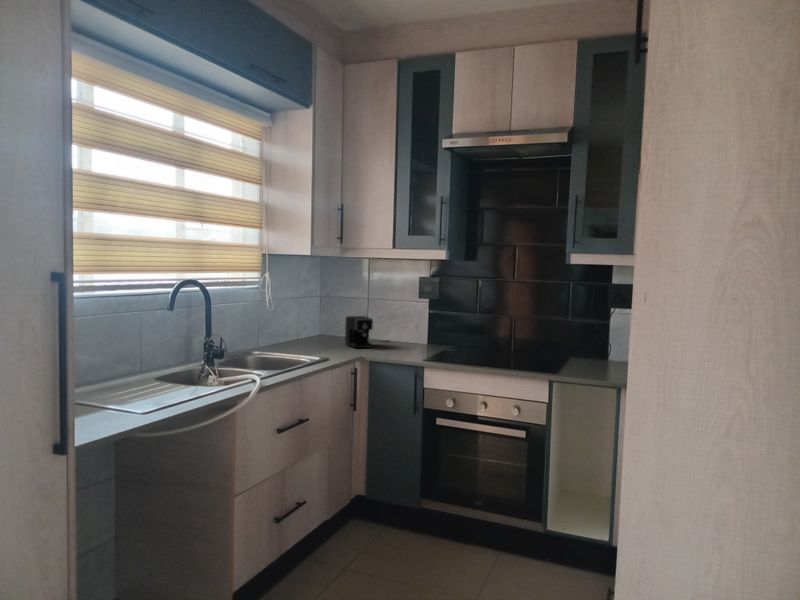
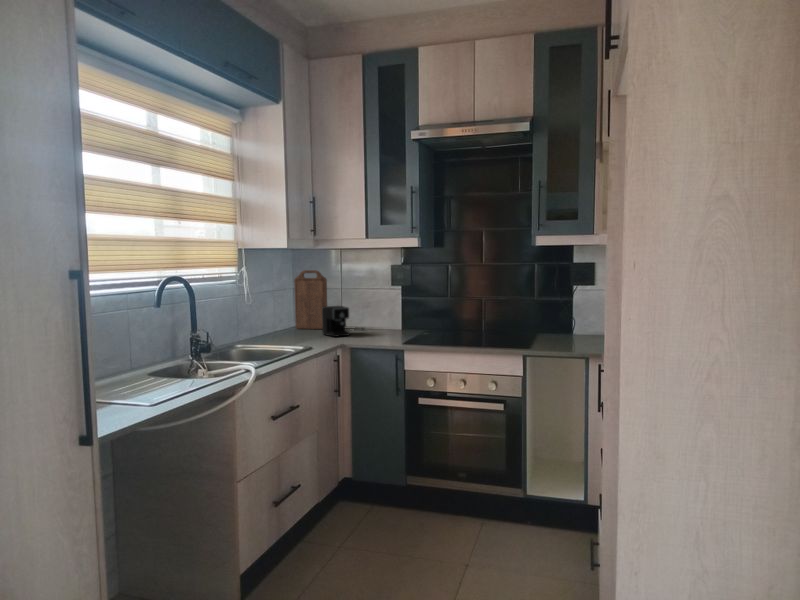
cutting board: none [321,278,354,339] -> present [294,270,327,329]

